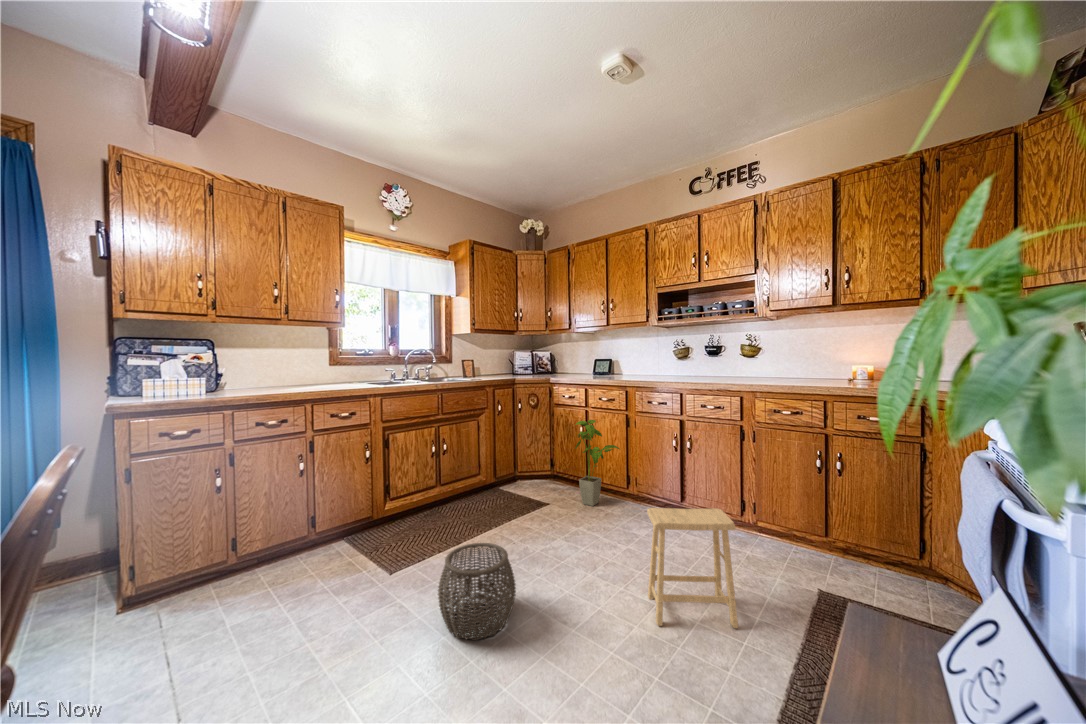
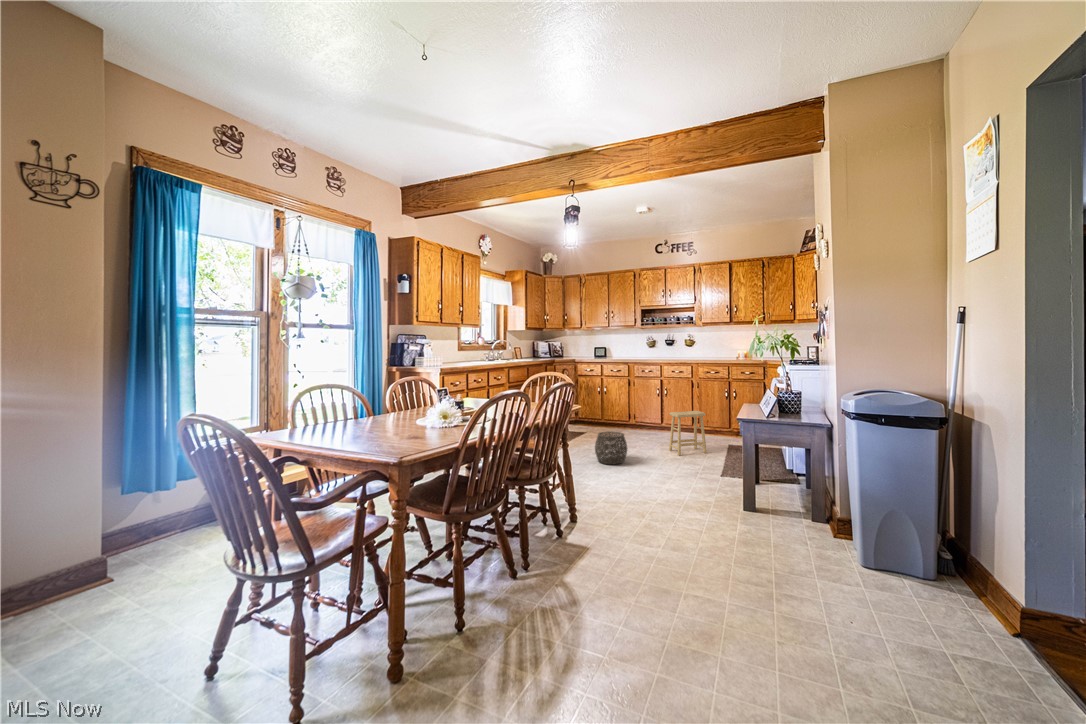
house plant: present [575,420,619,506] -> none [603,382,629,430]

